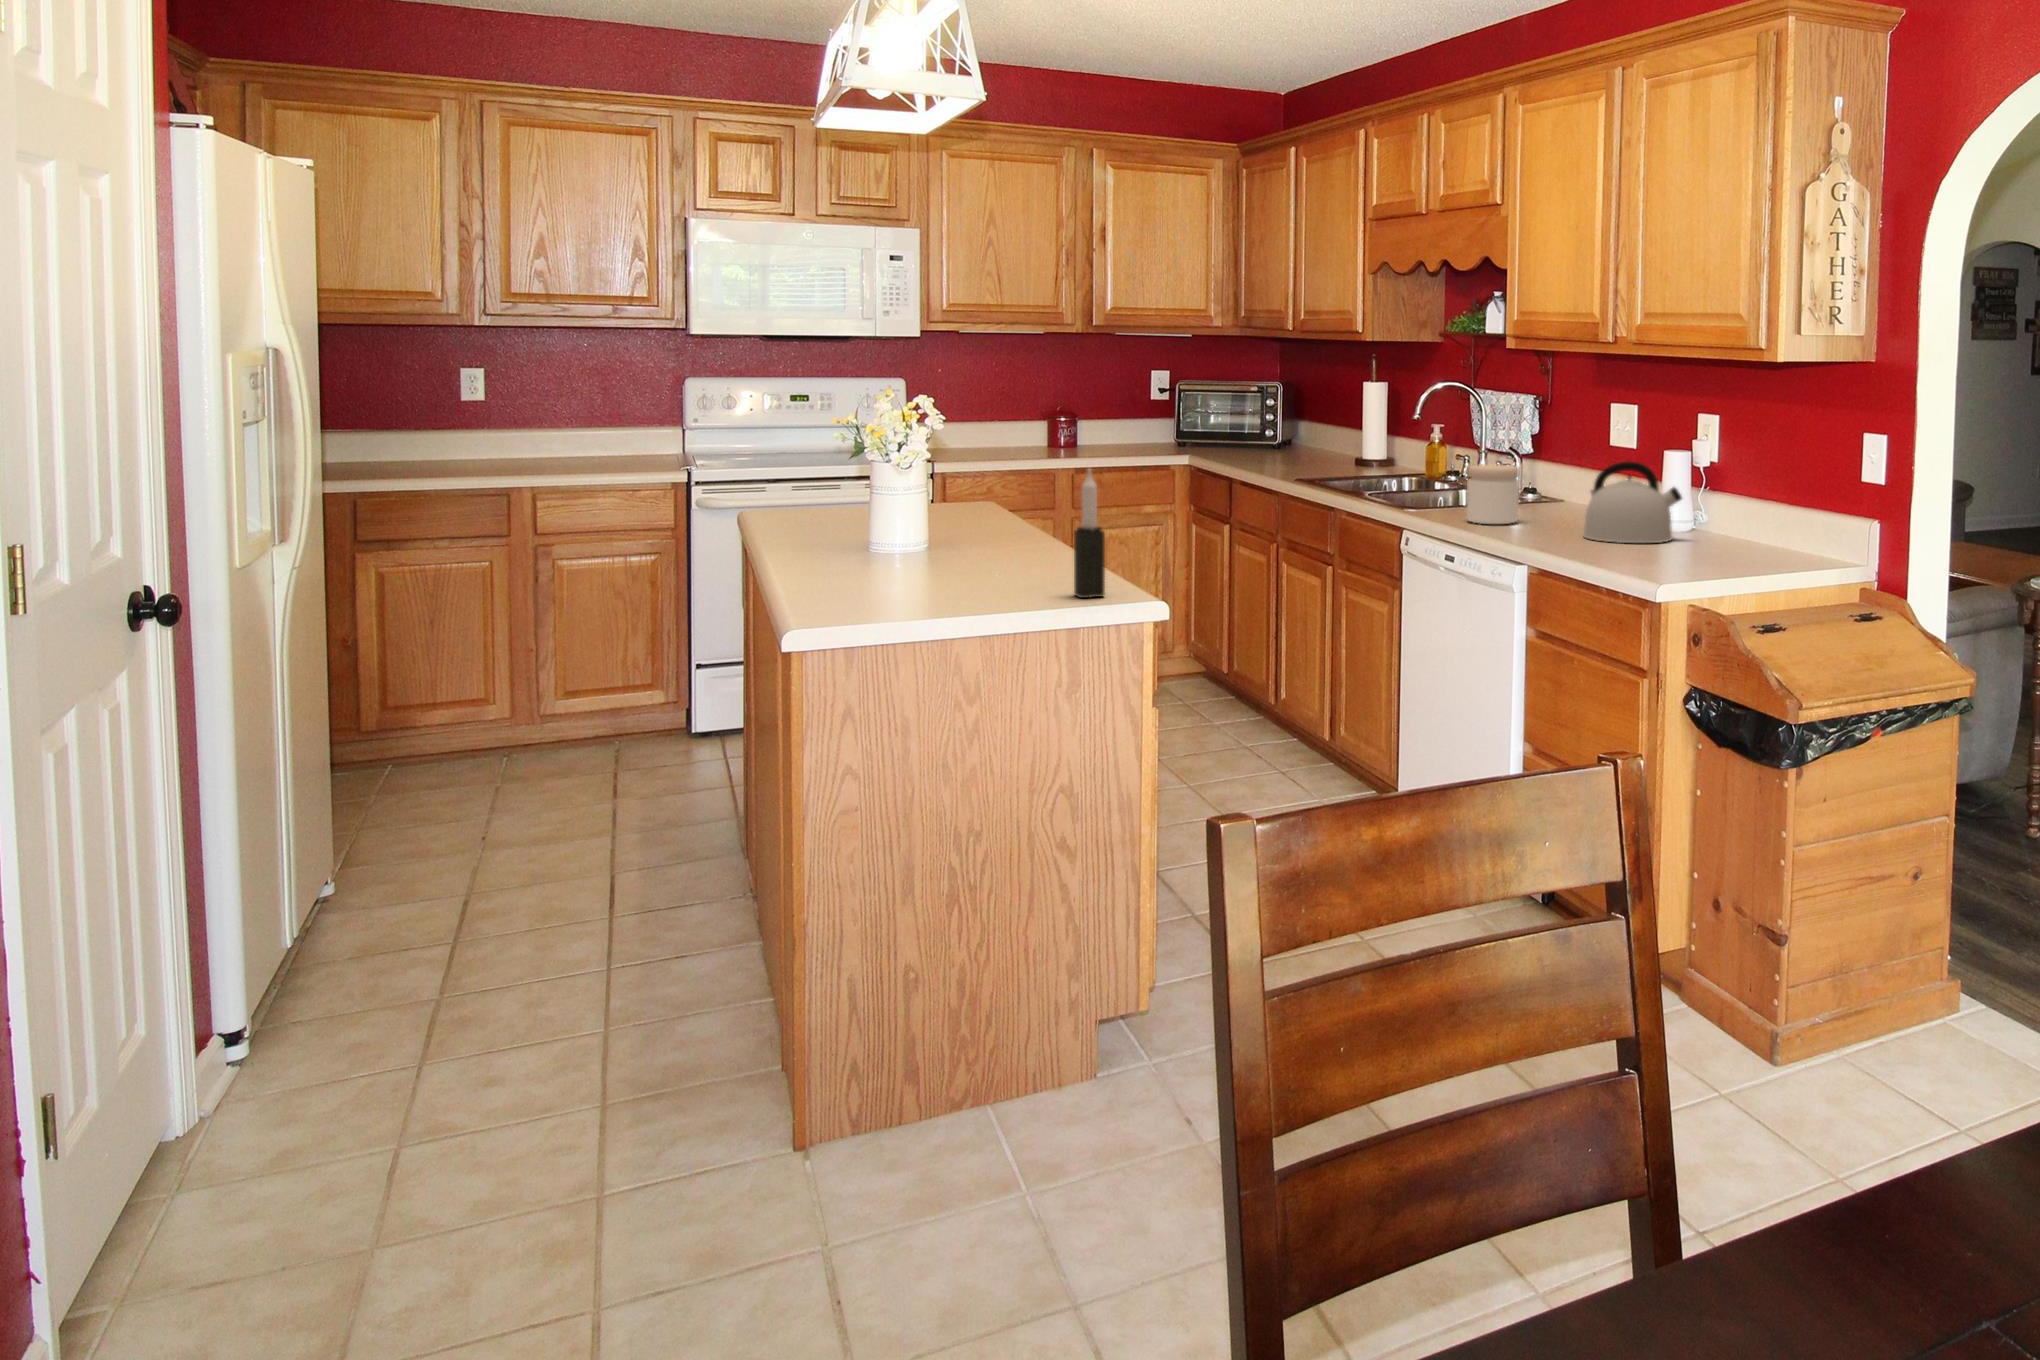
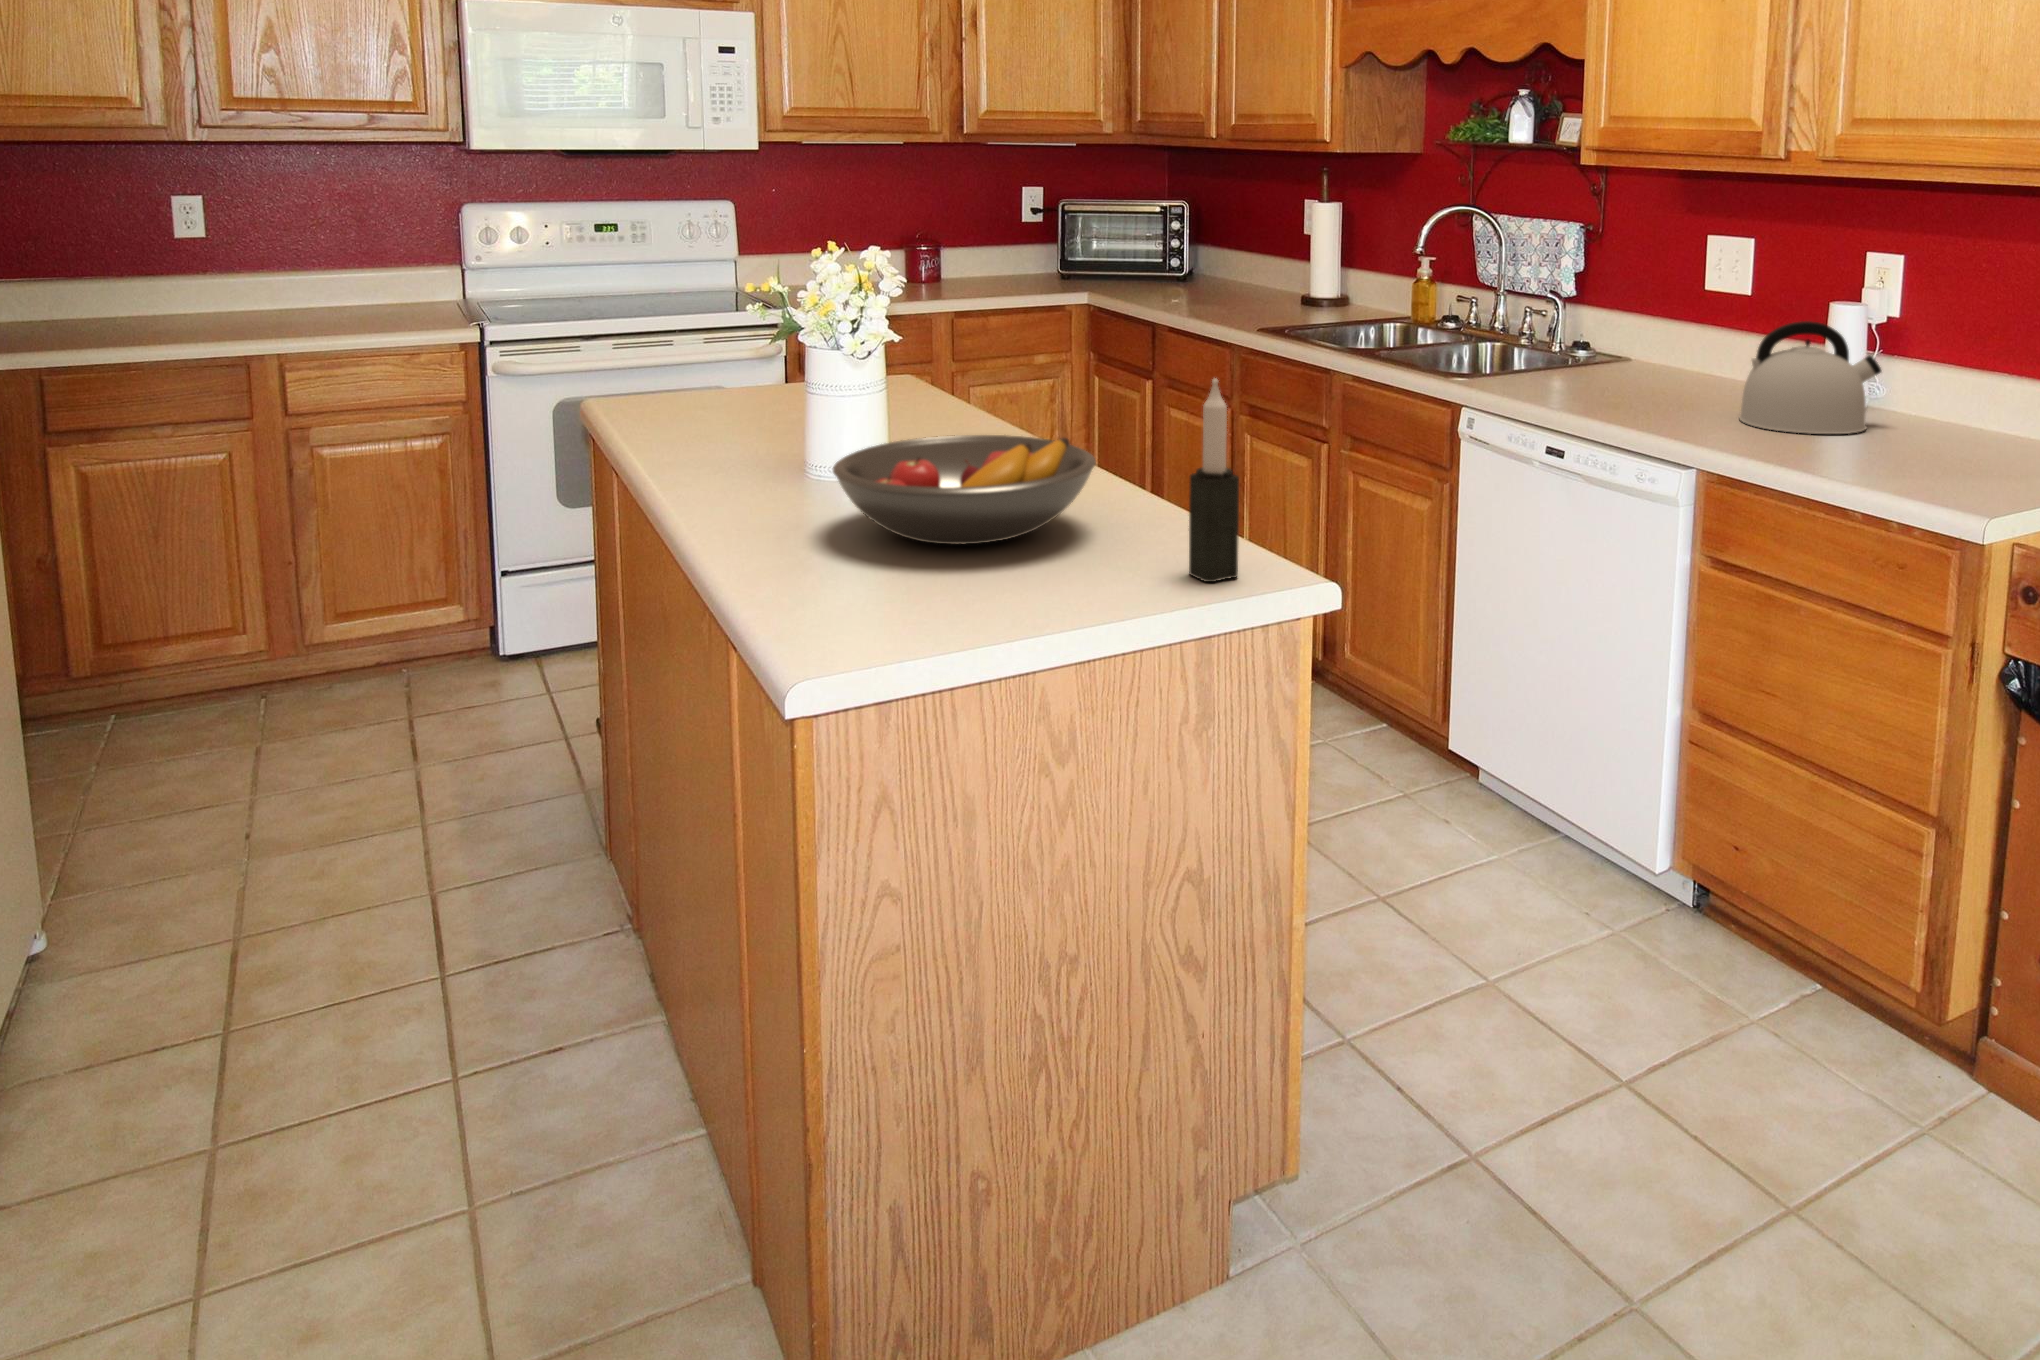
jar: present [1466,464,1520,524] -> none [1554,320,1627,402]
fruit bowl: none [860,514,1038,578] -> present [833,435,1096,544]

